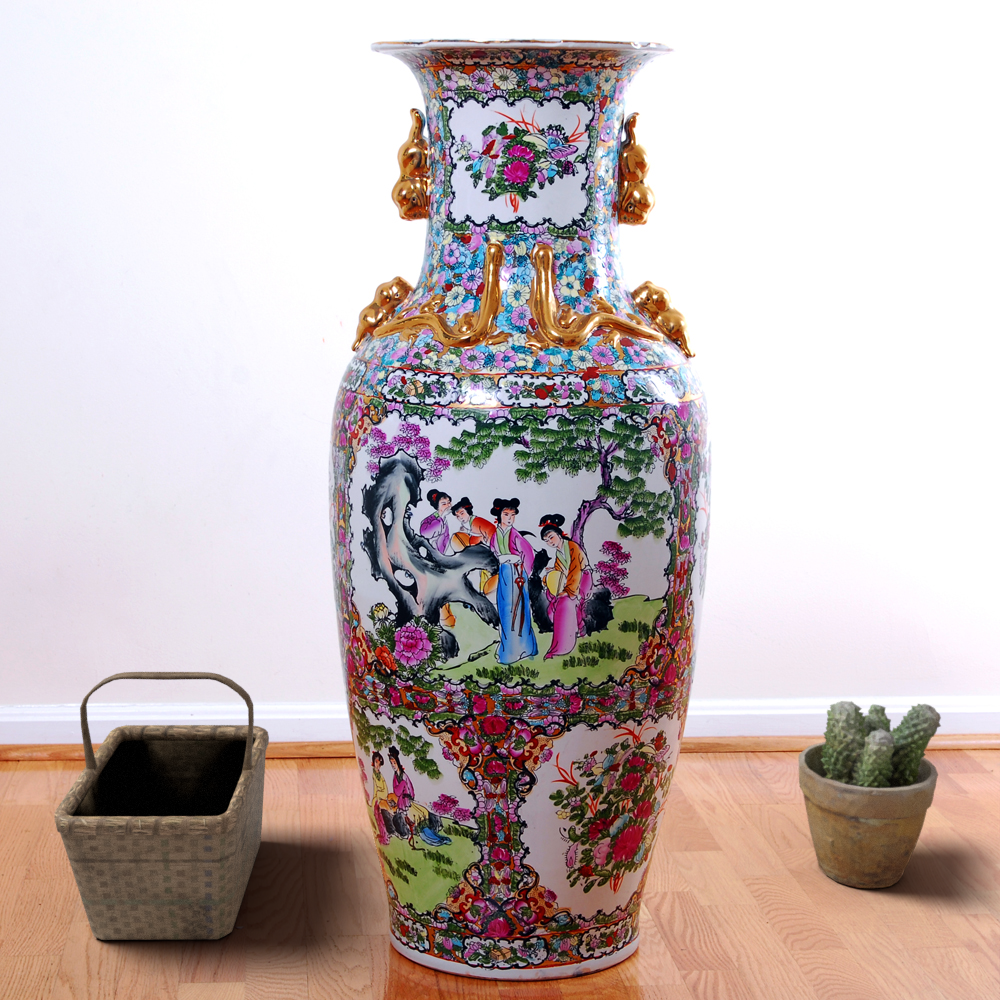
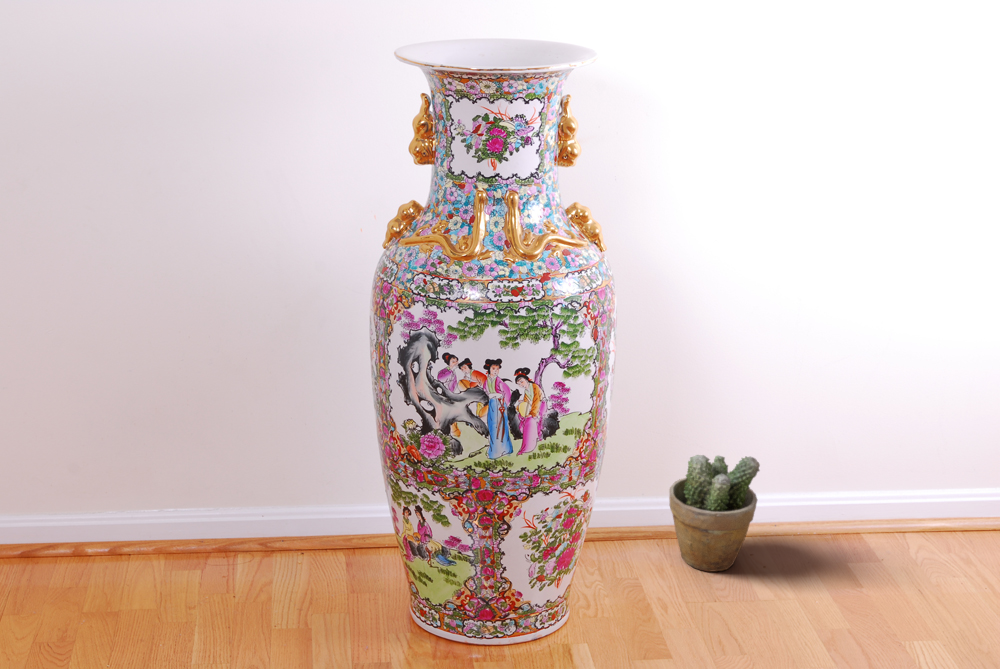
basket: present [54,672,269,940] -> none [194,453,323,629]

